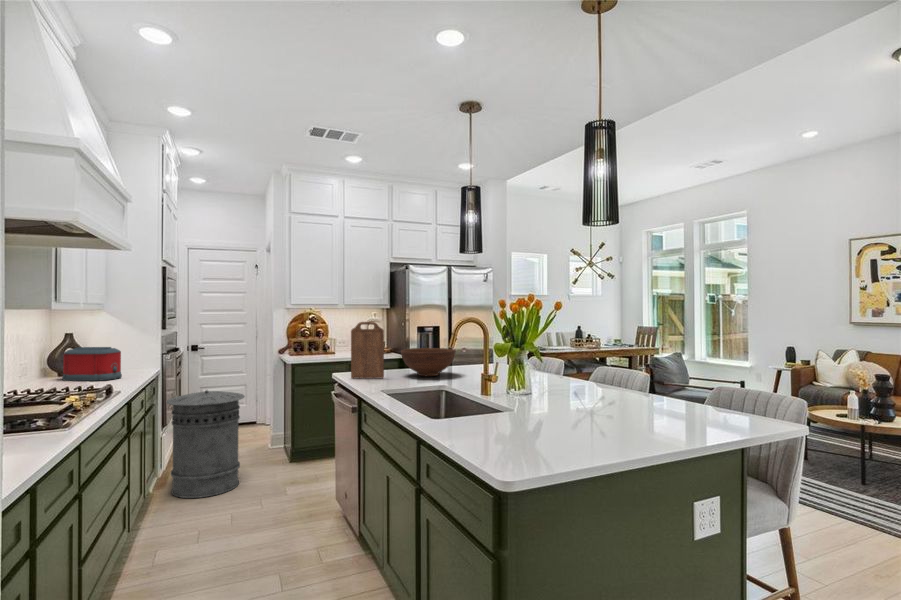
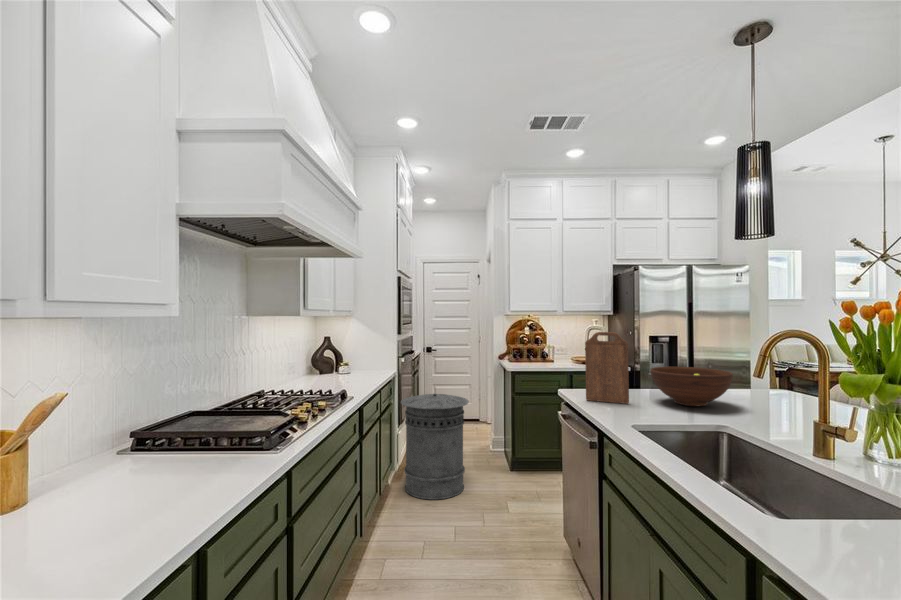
toaster: present [62,347,122,381] -> none [317,349,362,382]

